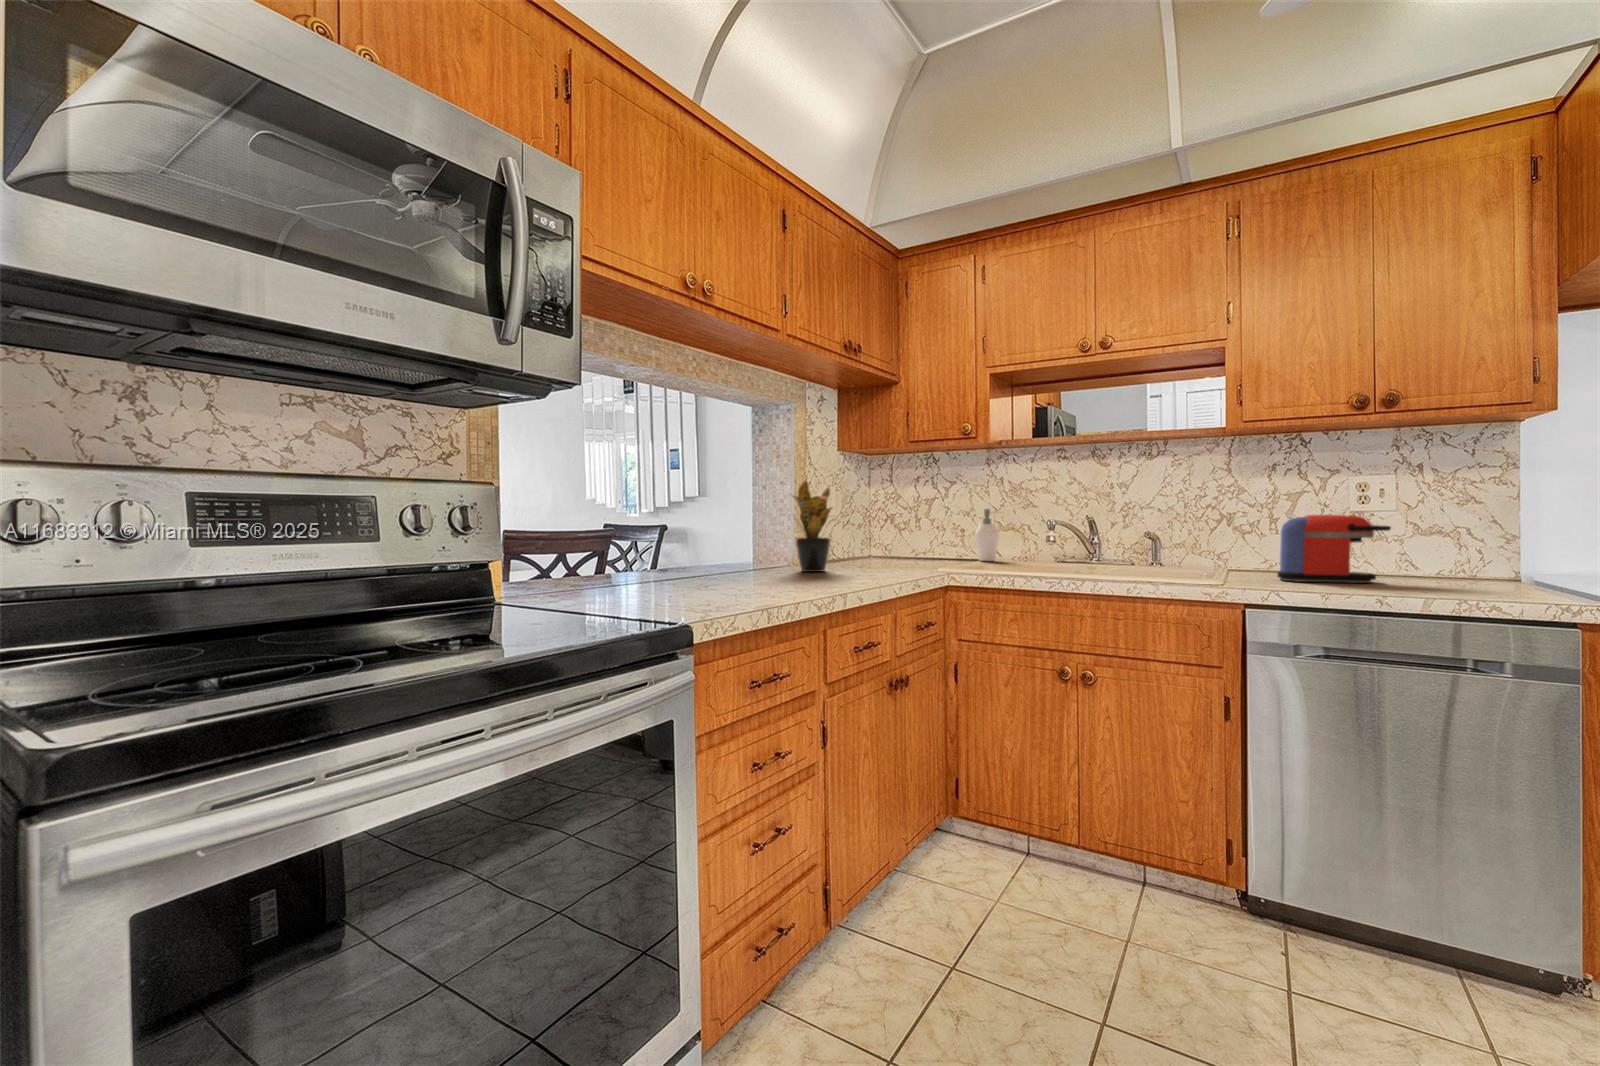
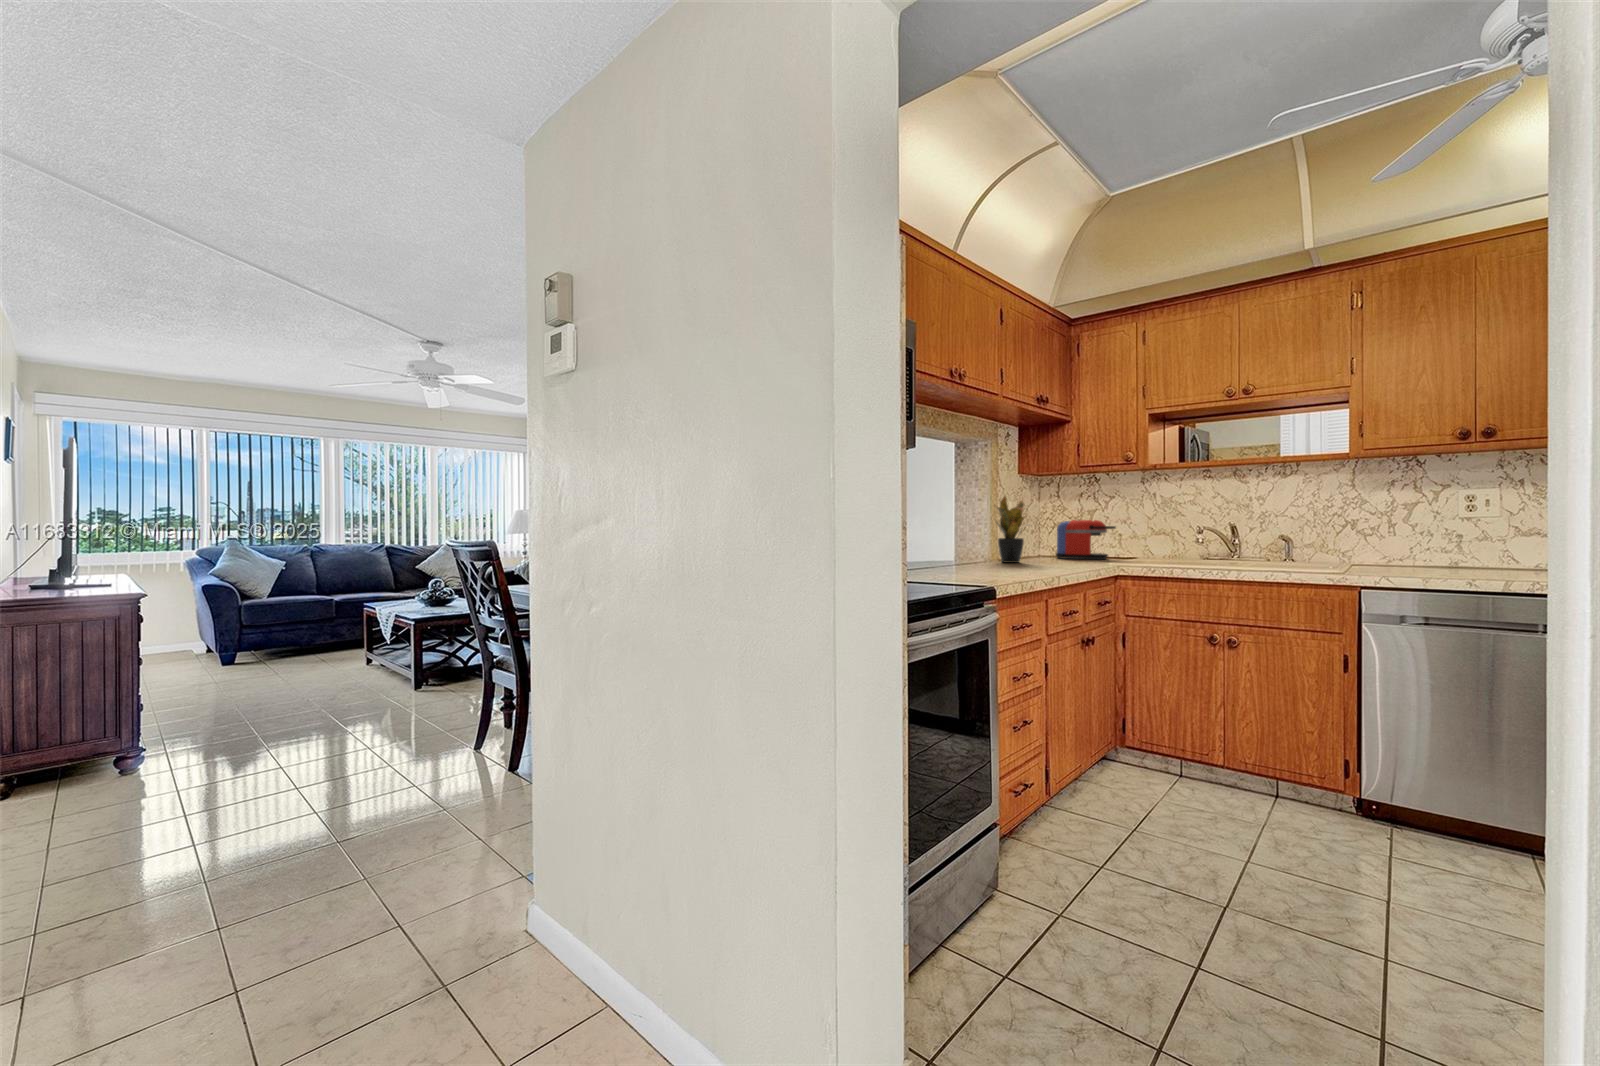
soap dispenser: present [975,509,999,561] -> none [1133,517,1159,558]
coffee maker: present [1277,515,1391,583] -> present [1056,520,1116,559]

